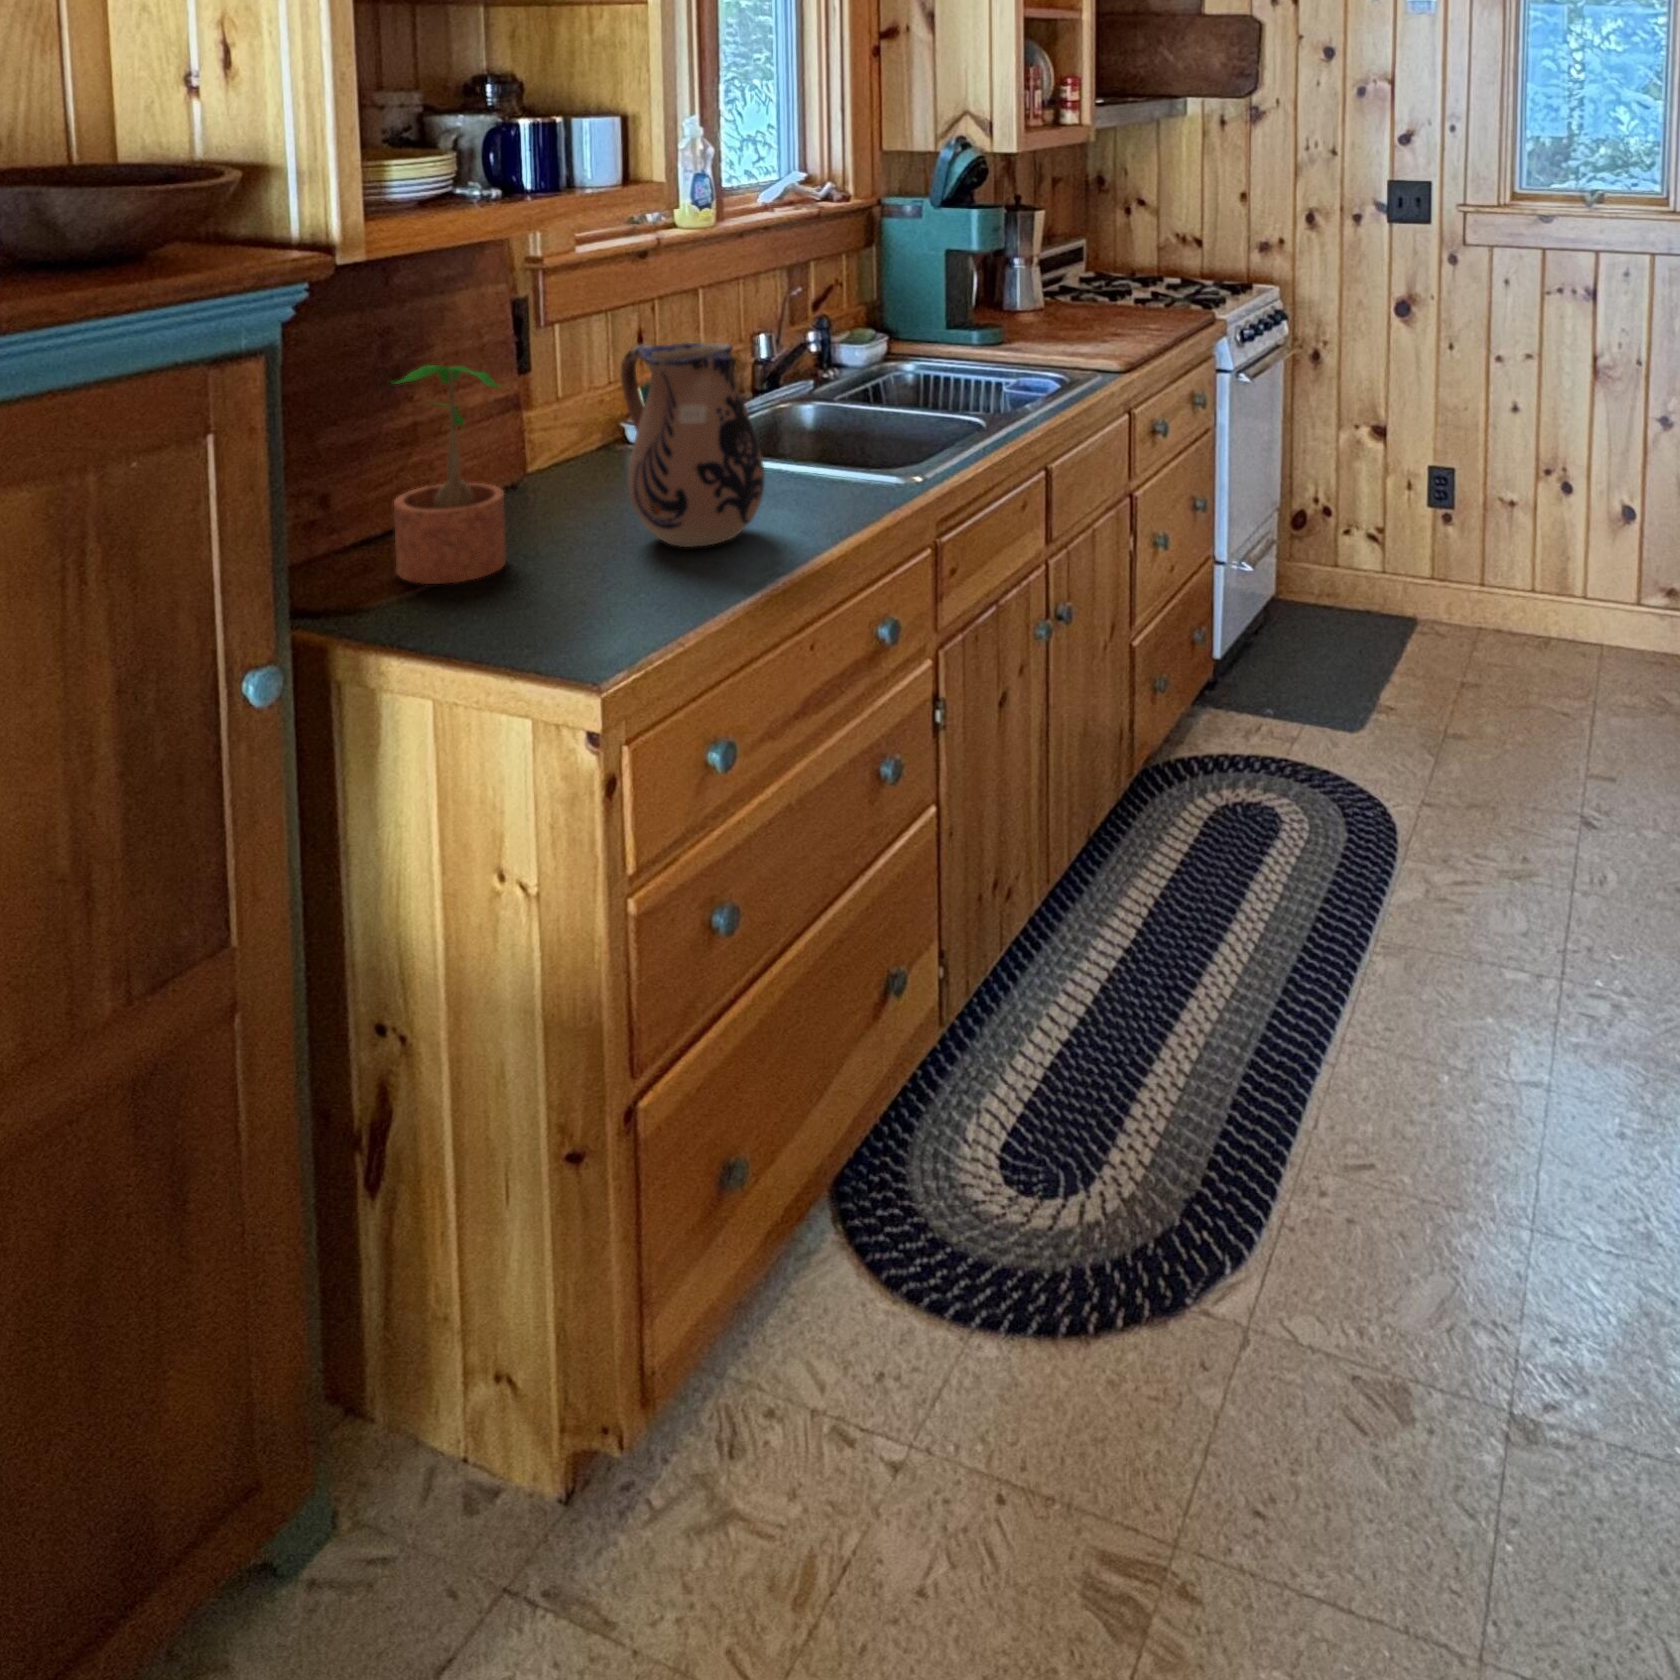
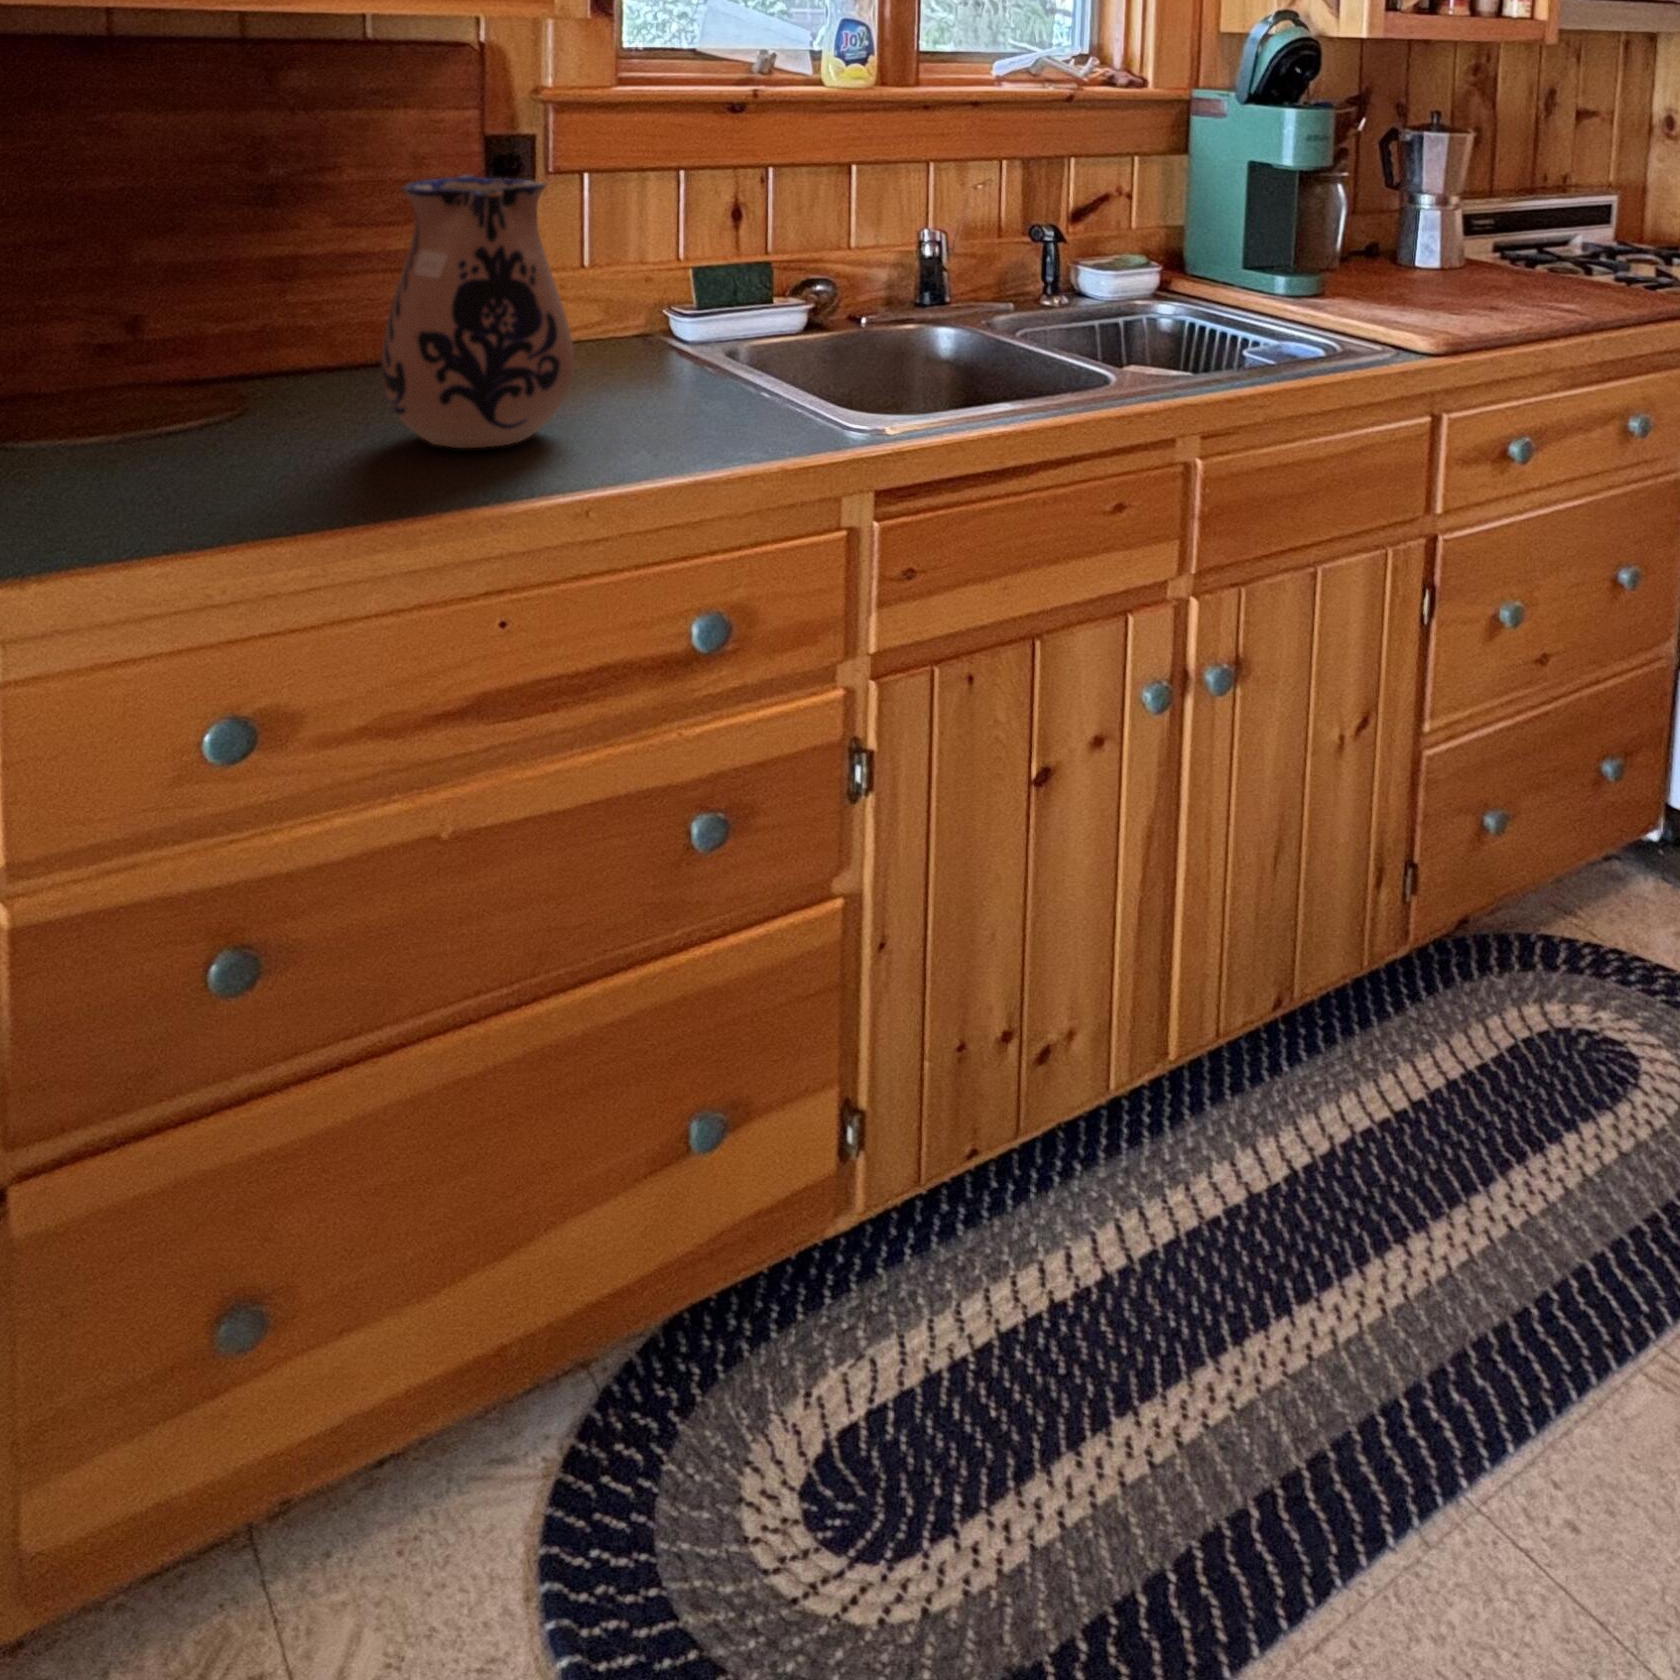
potted plant: present [394,365,506,584] -> none [124,164,272,432]

